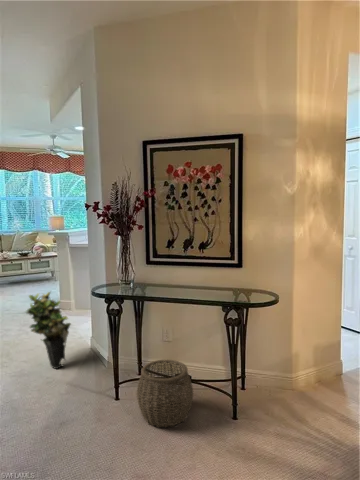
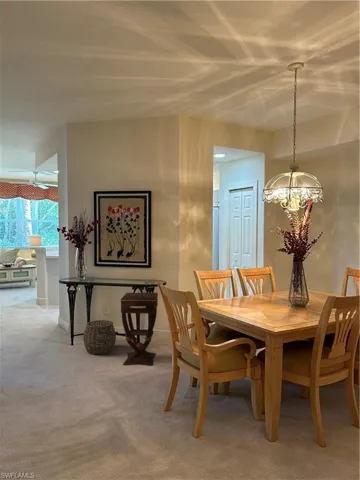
potted plant: present [26,292,71,369] -> none [16,284,46,334]
side table: none [213,317,284,466] -> present [120,293,158,365]

